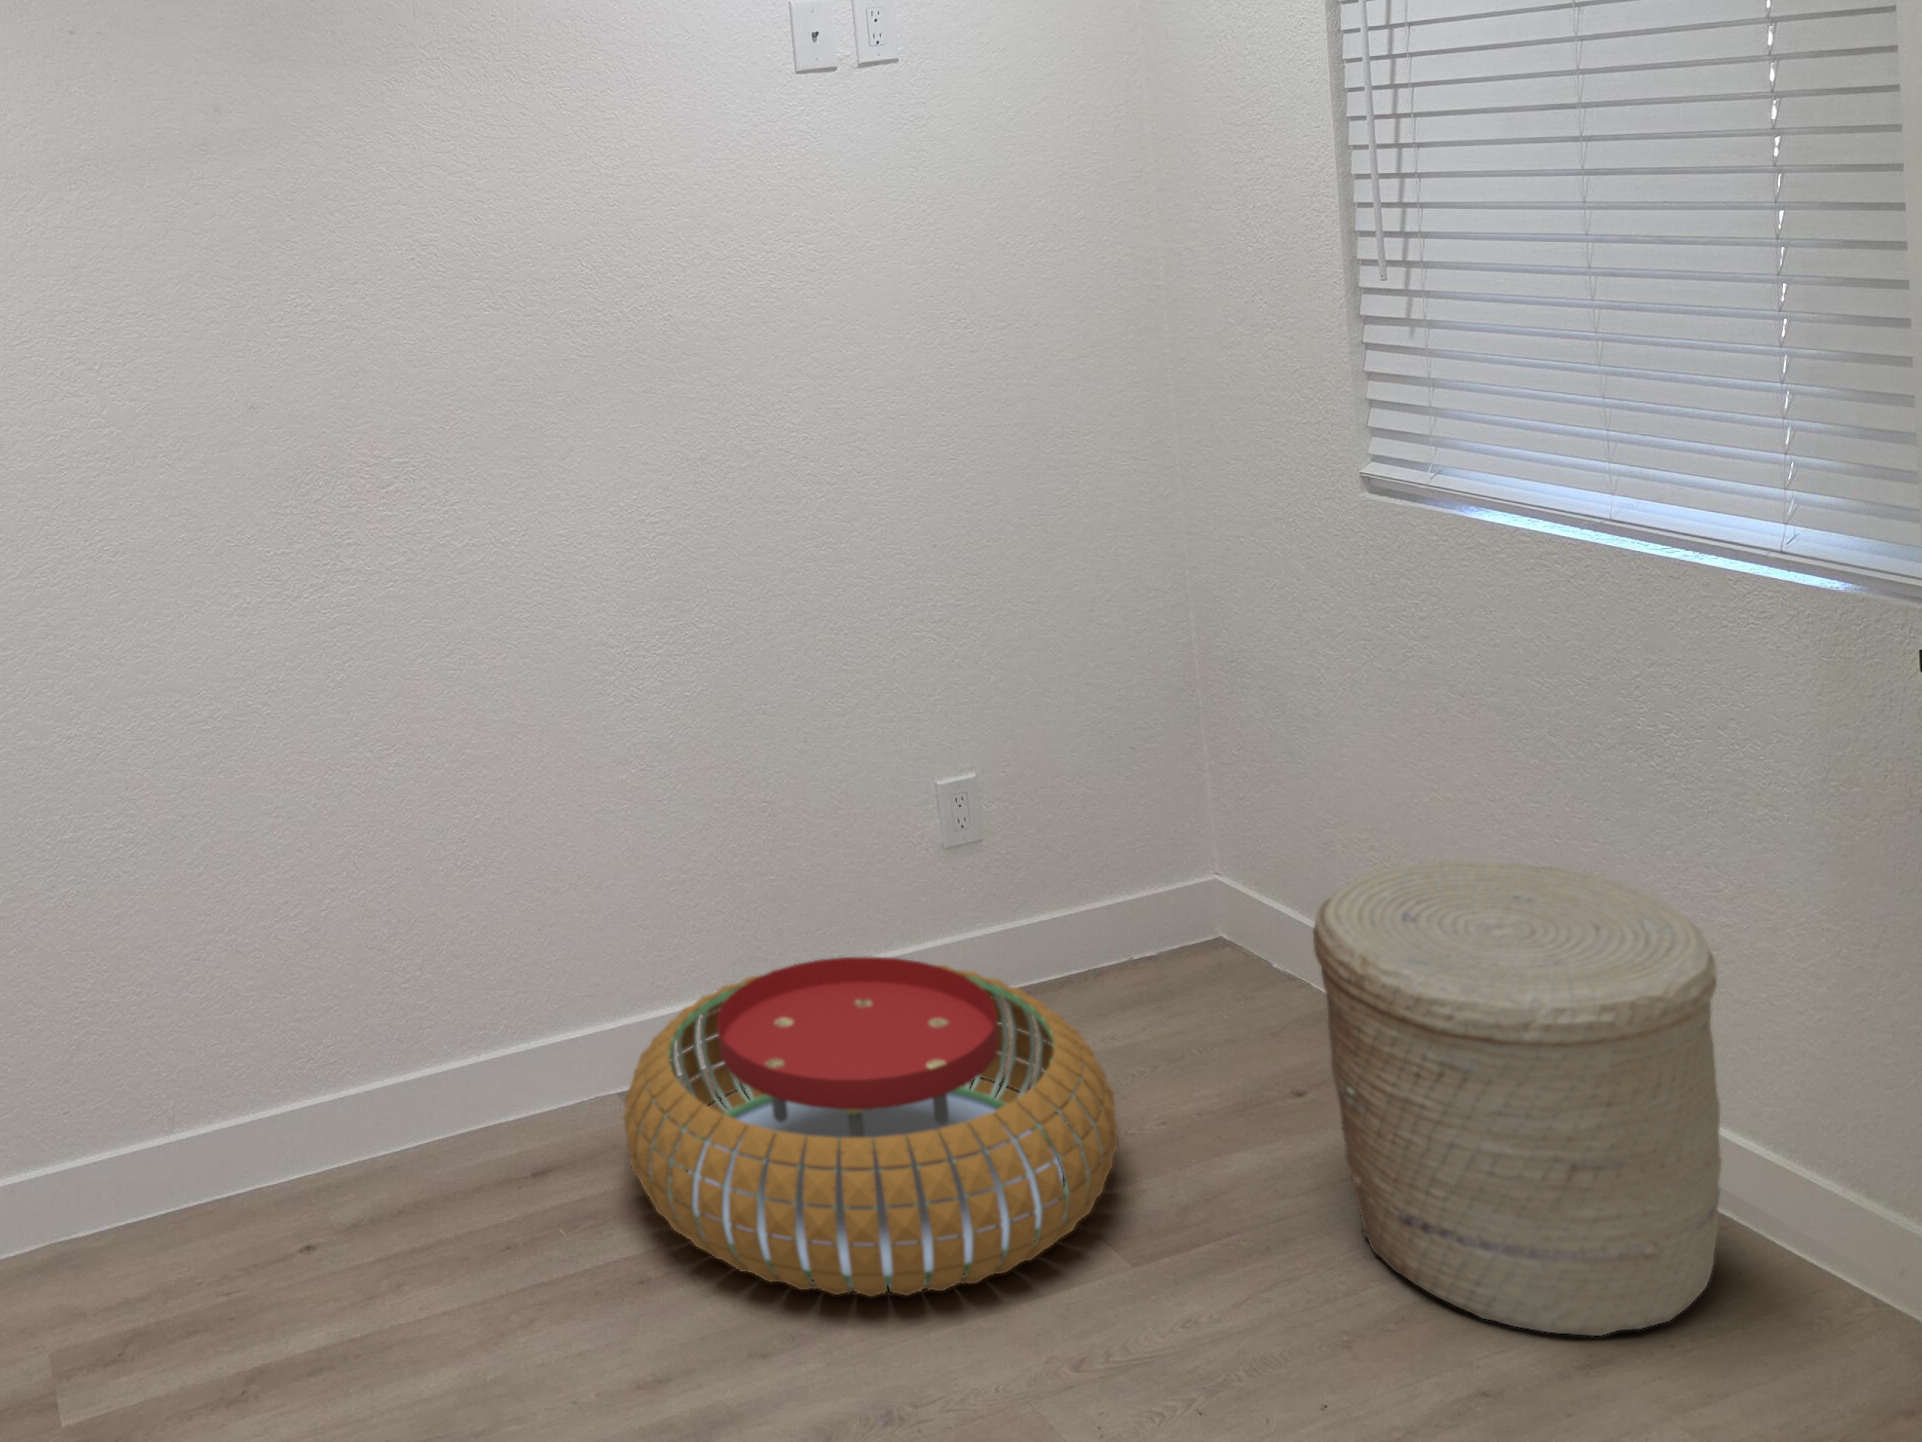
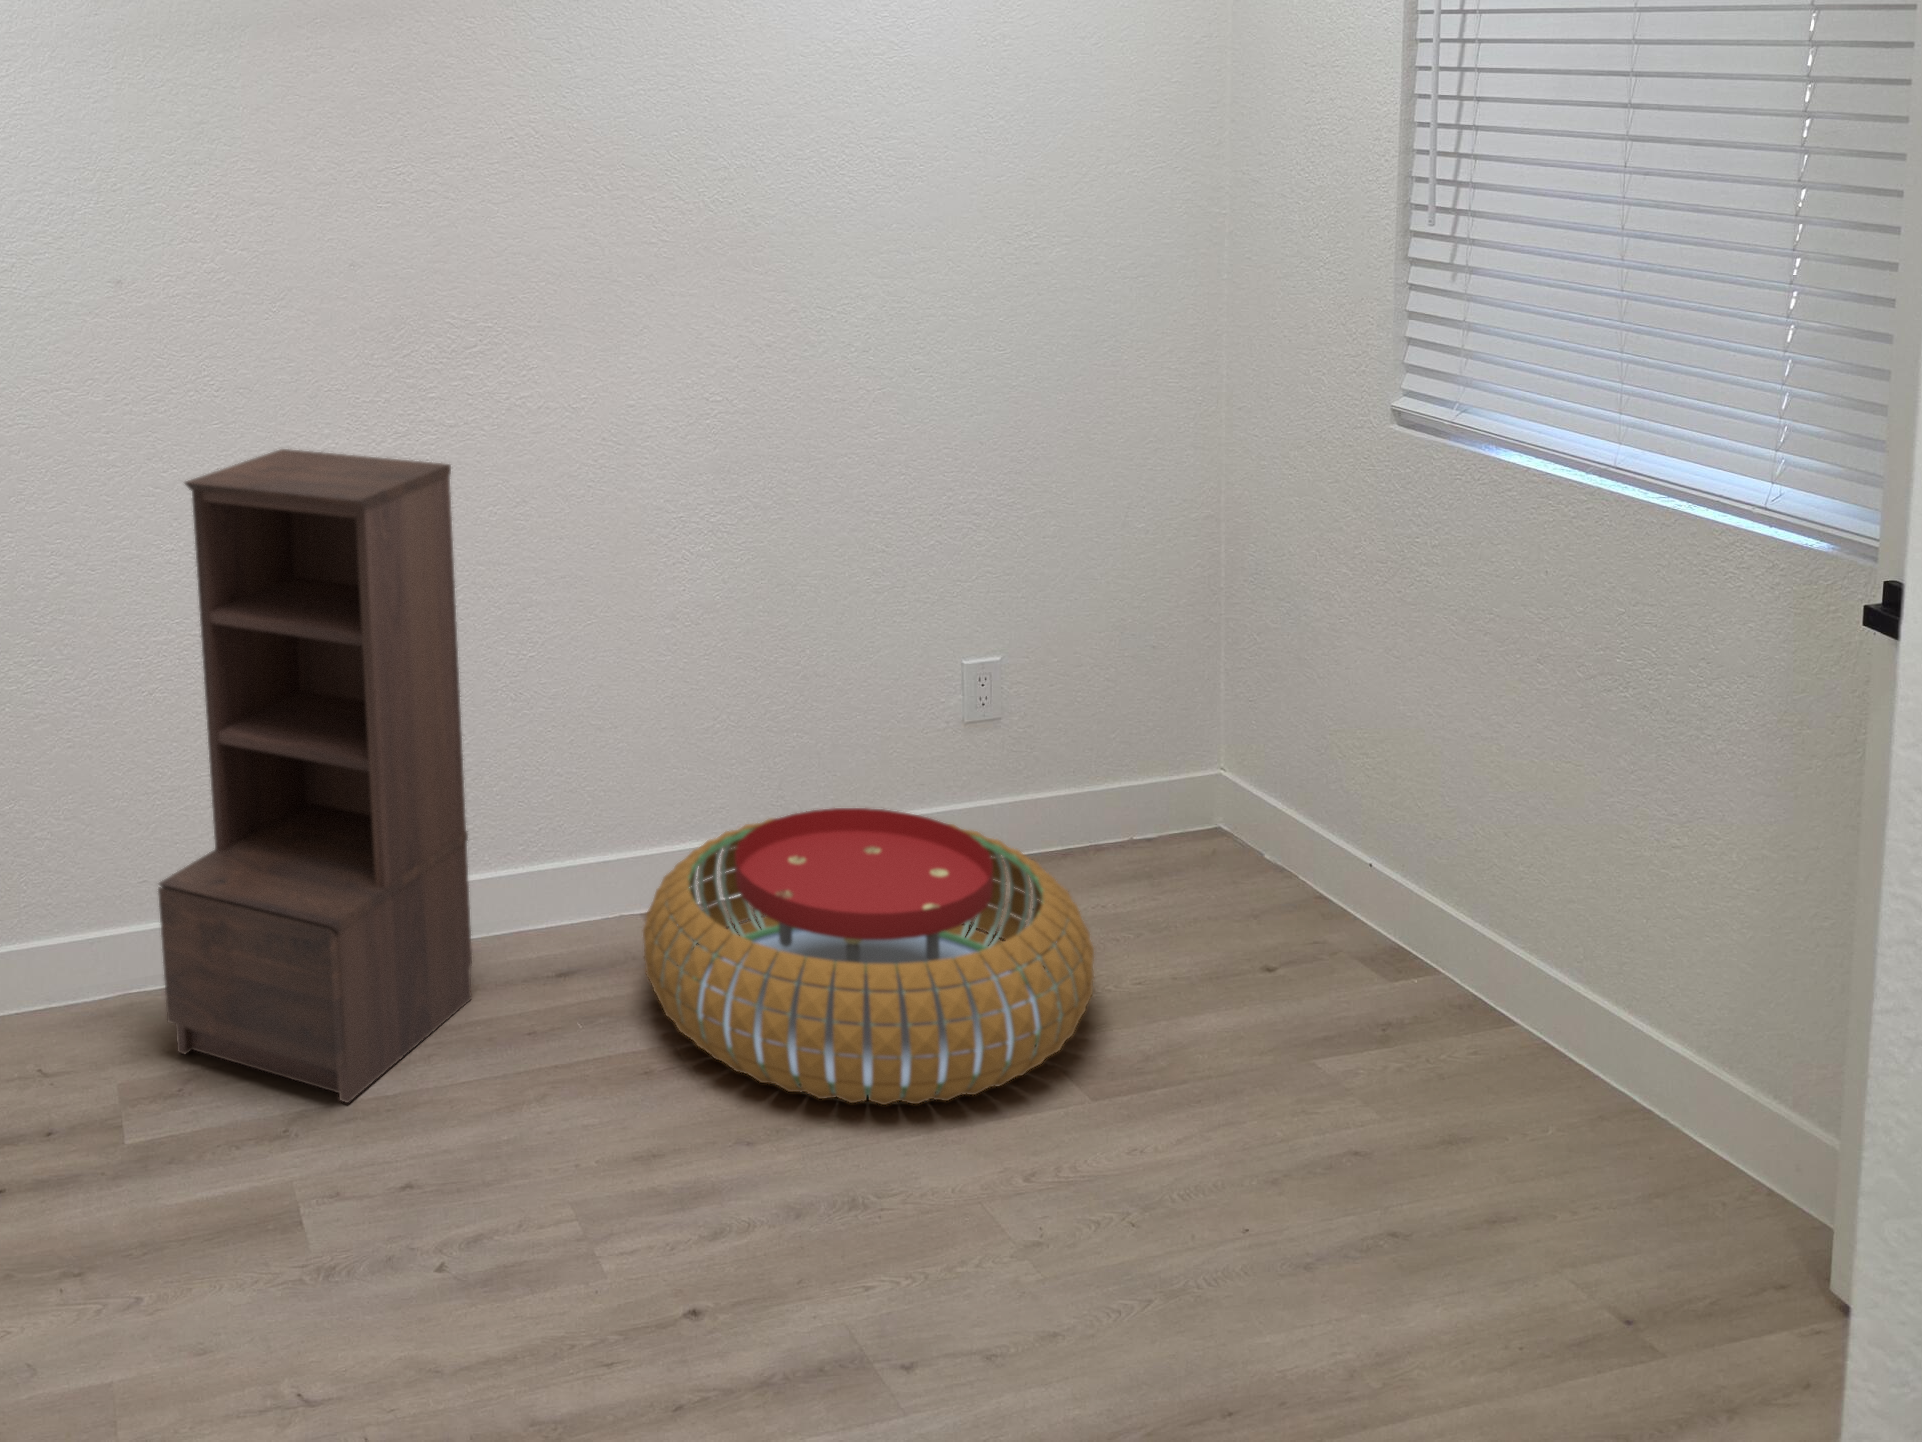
bookshelf: none [82,617,441,1352] -> present [158,449,472,1103]
woven basket: present [1313,861,1721,1336] -> none [1290,766,1661,1195]

